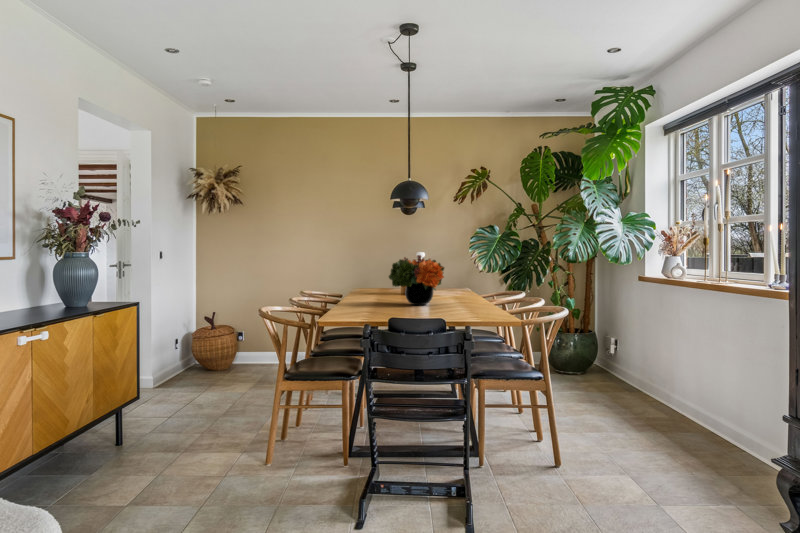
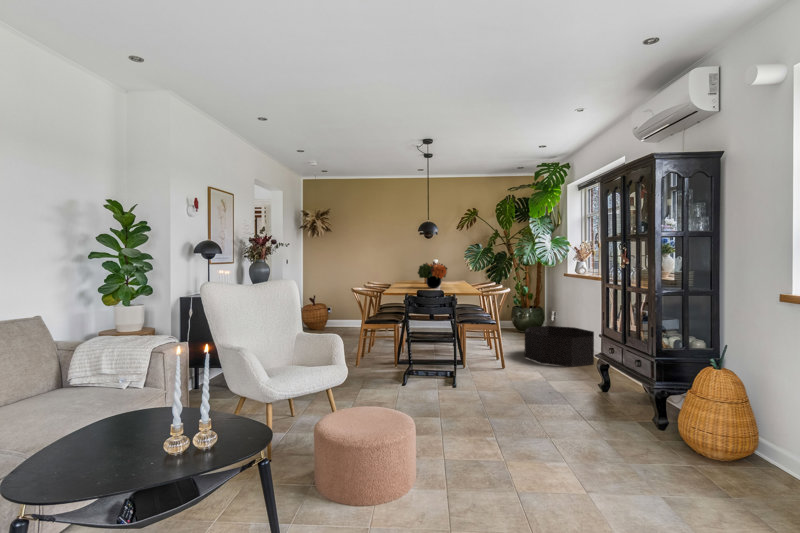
basket: none [587,371,722,458] -> present [525,326,594,367]

